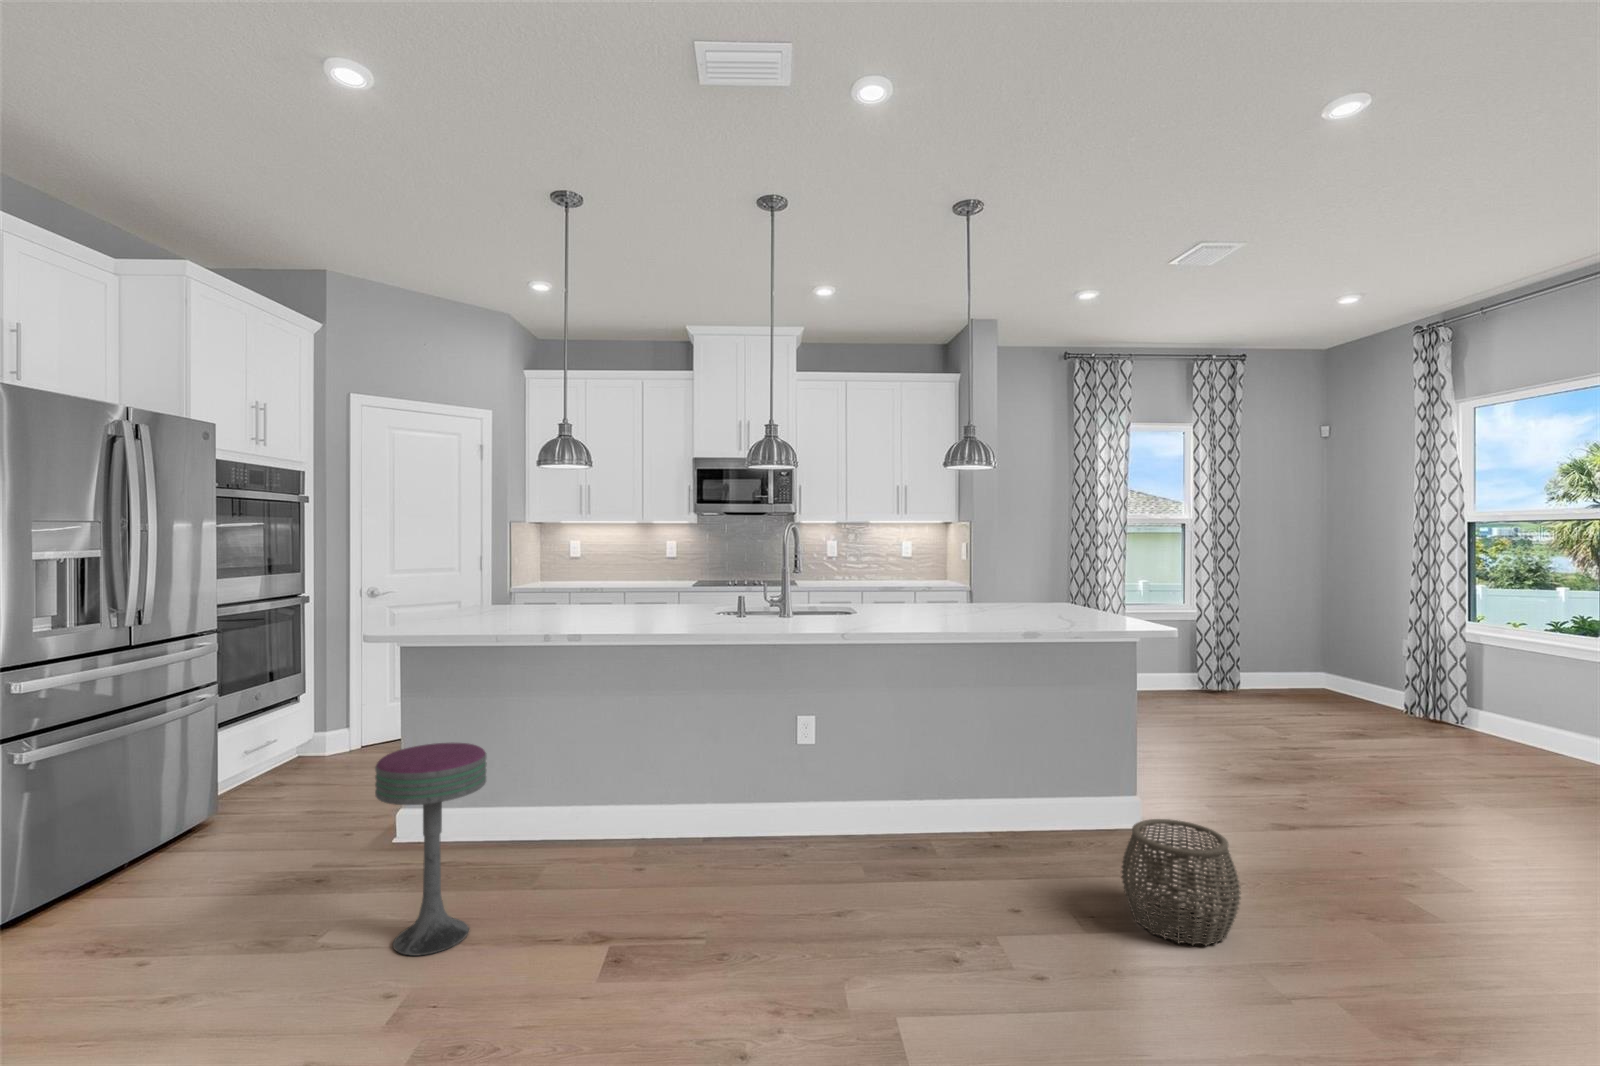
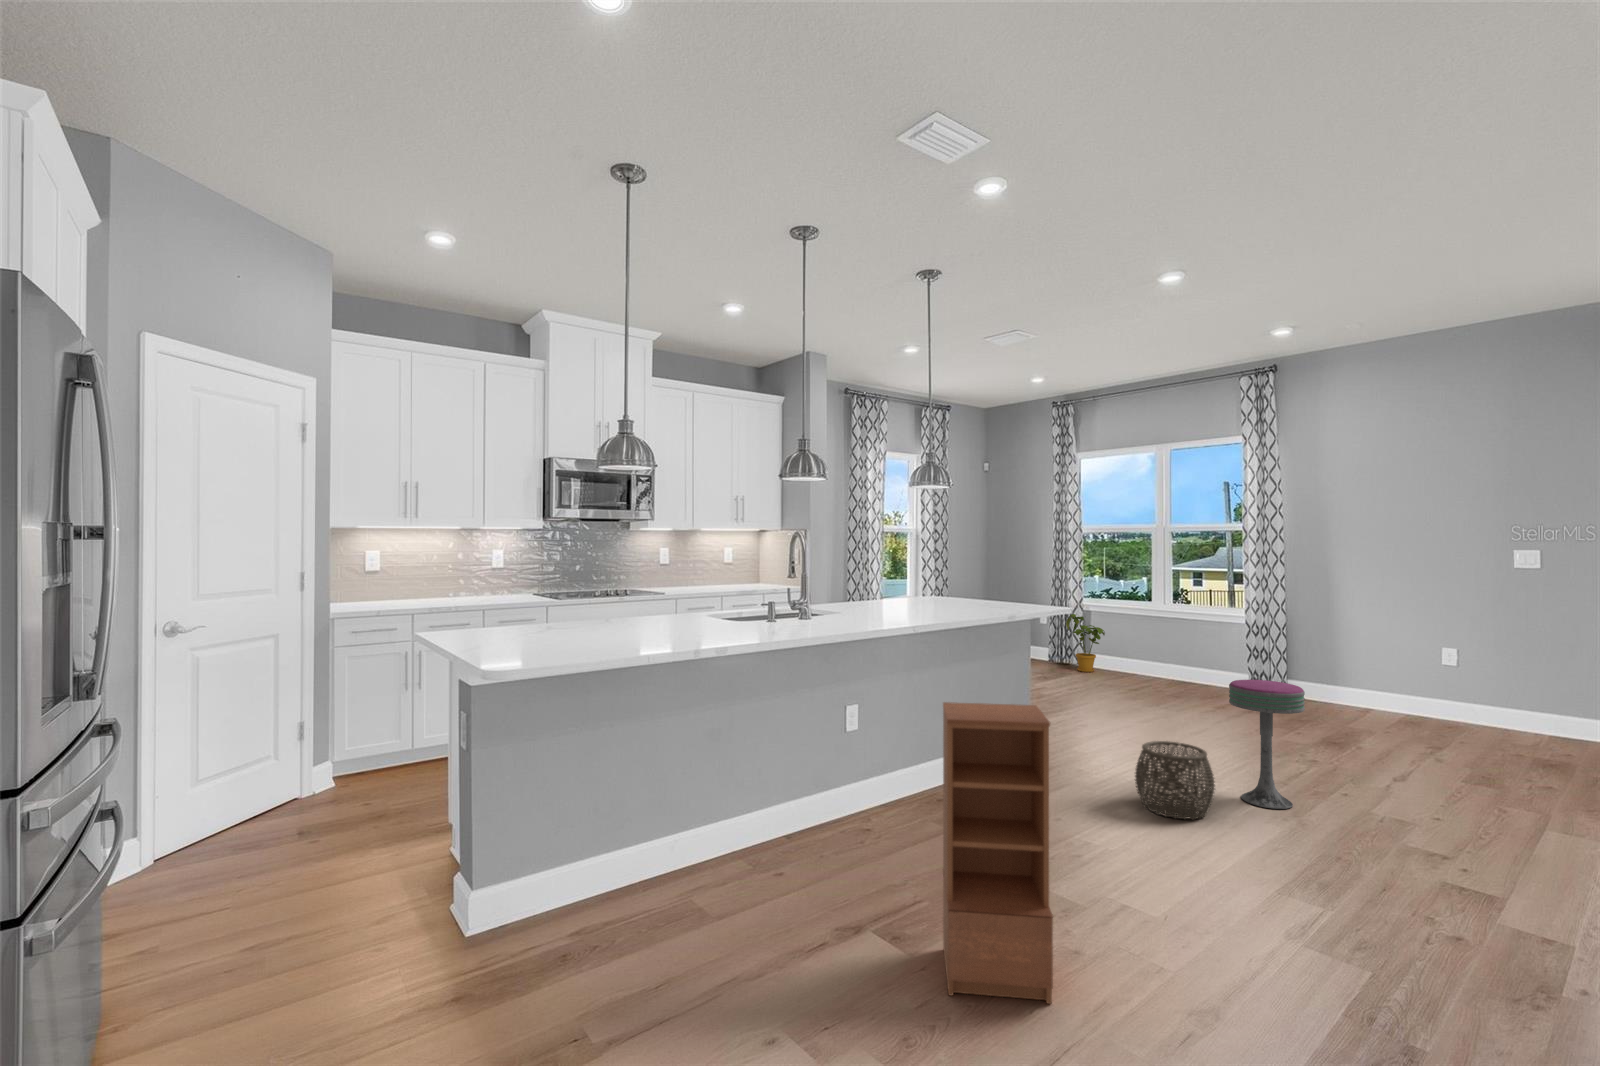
house plant: none [1417,644,1488,736] -> present [1066,614,1105,672]
bookcase: none [539,695,680,1036] -> present [943,702,1053,1004]
bar stool: present [375,743,486,956] -> present [1229,680,1305,809]

